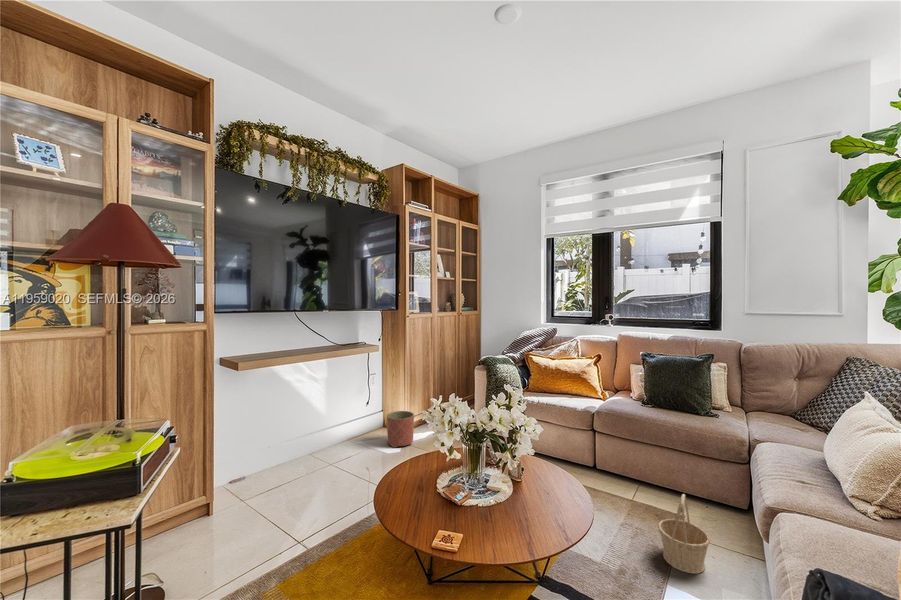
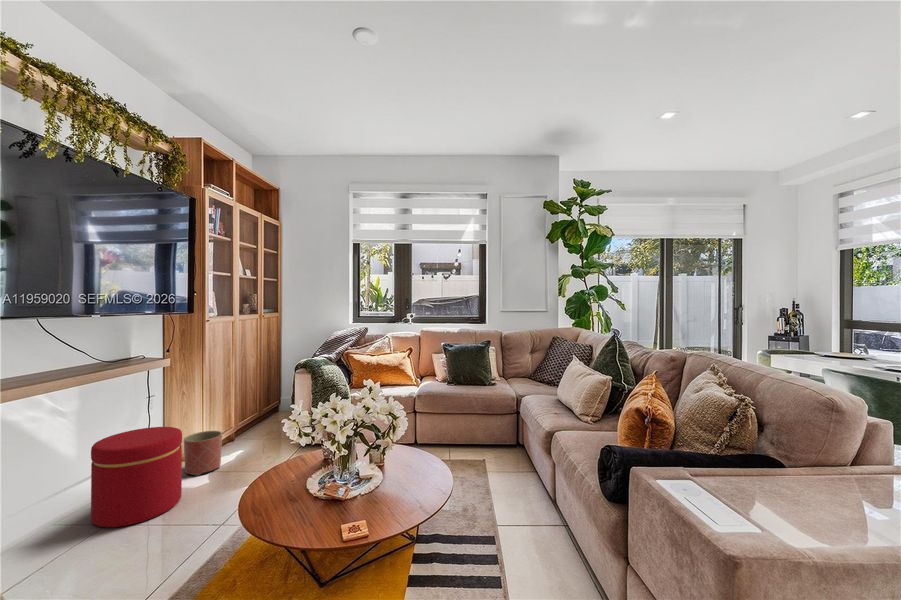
ottoman: none [318,402,375,476] -> present [91,427,182,527]
basket: present [658,494,710,573] -> none [478,437,509,491]

